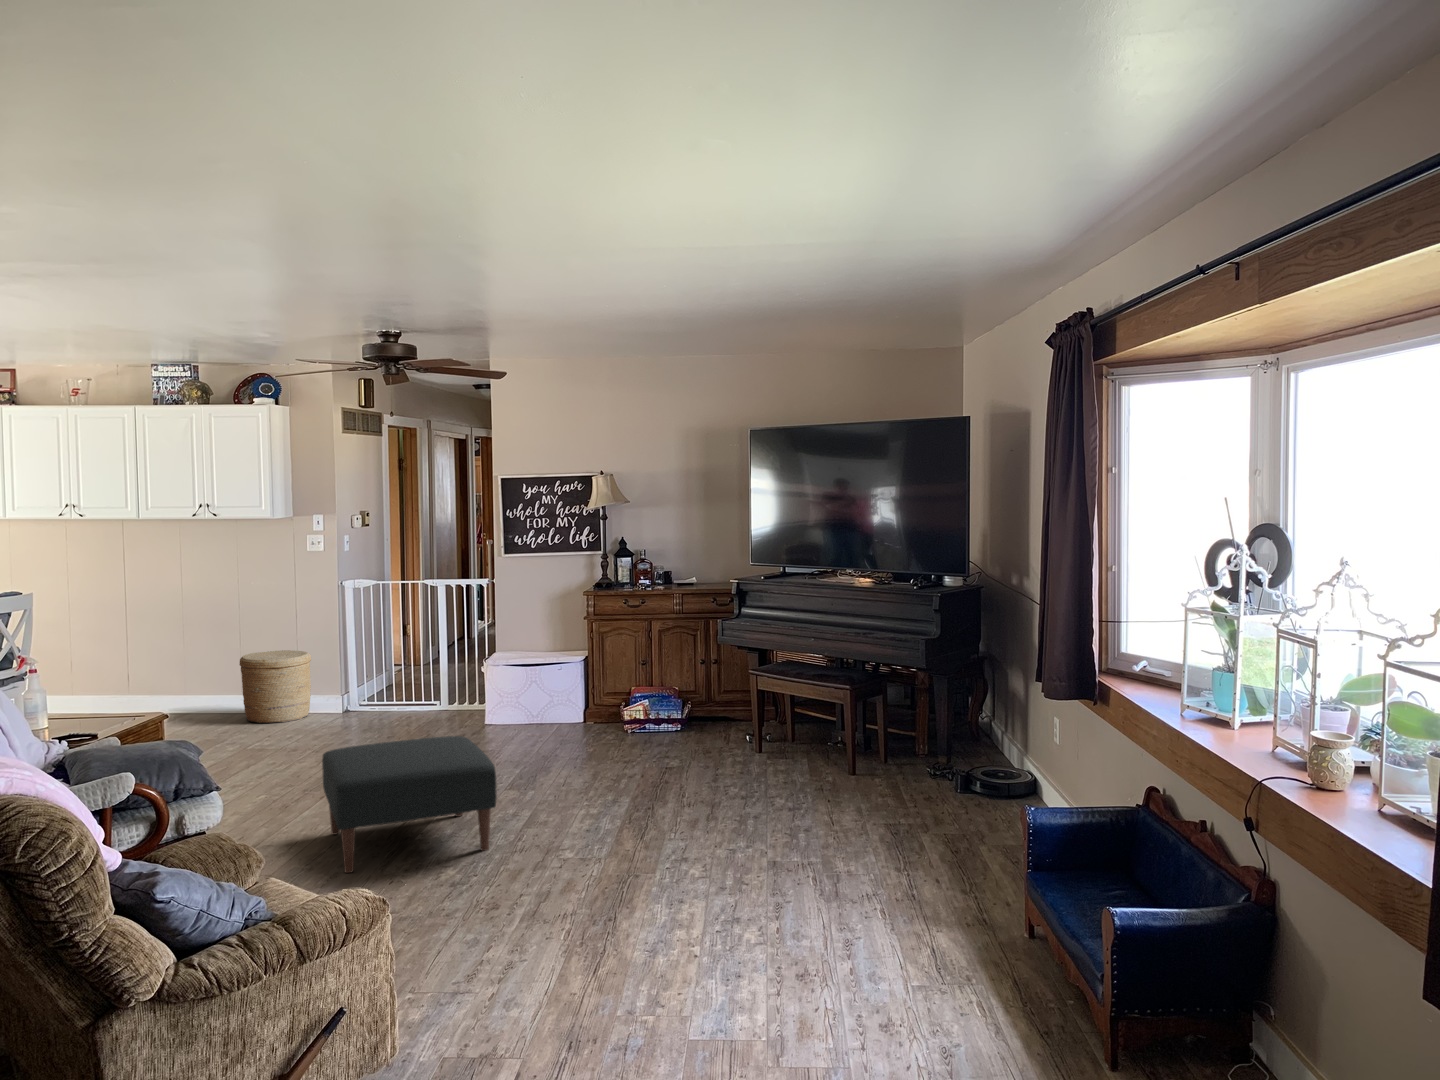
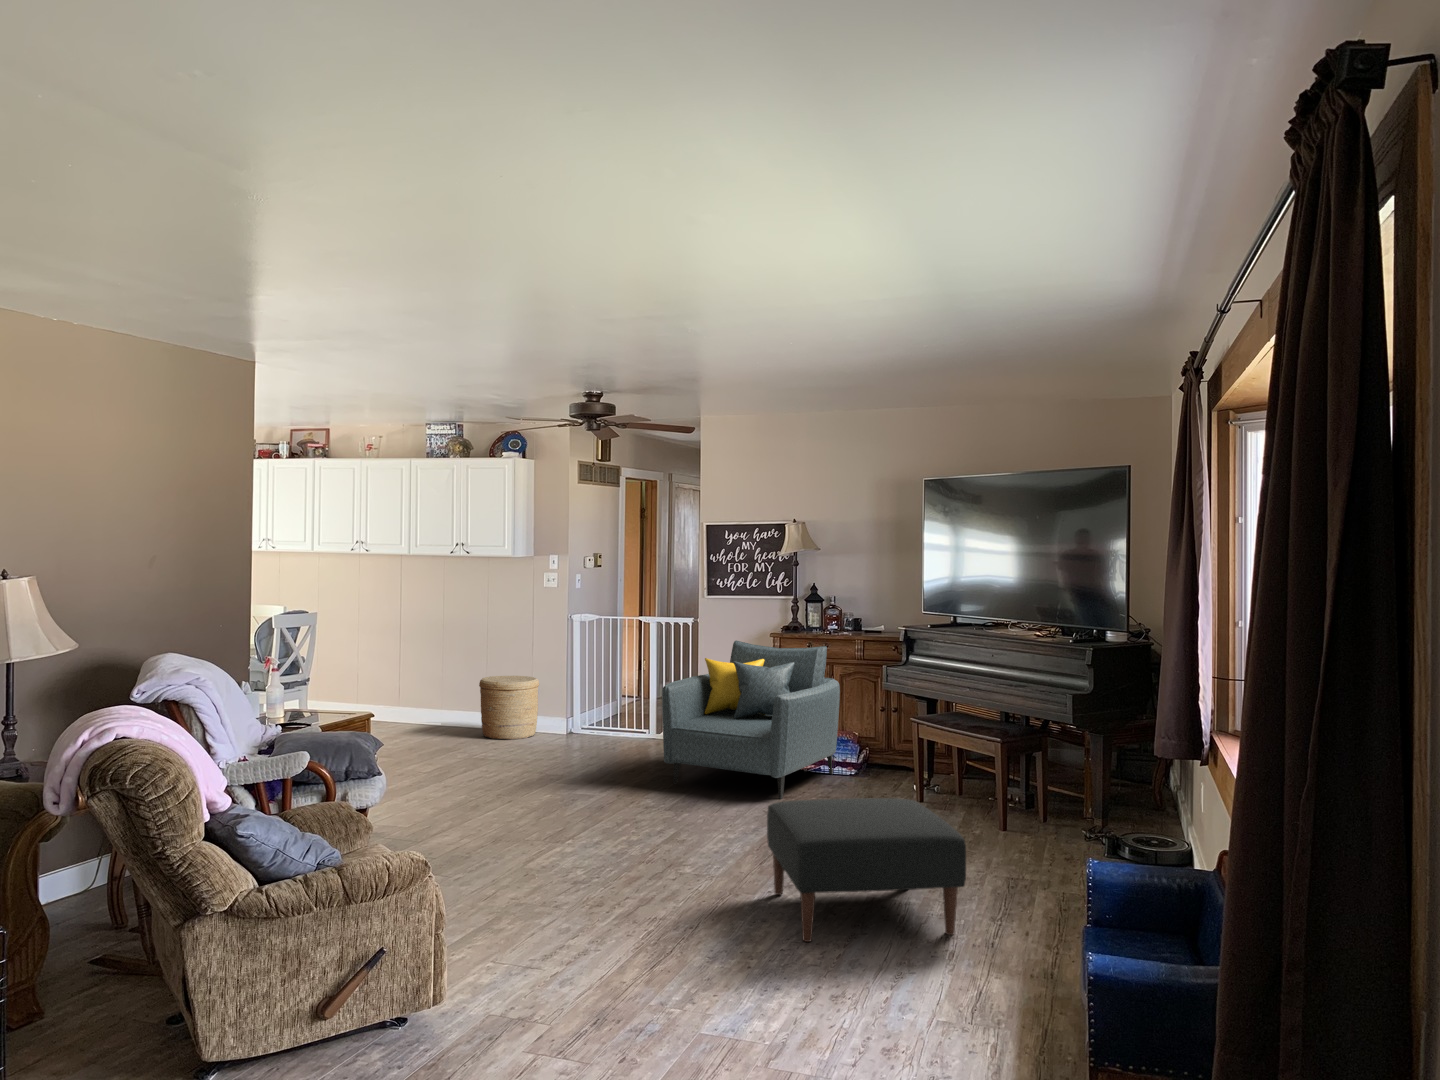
armchair: none [484,601,663,763] -> present [662,641,840,799]
ottoman: present [322,736,497,873] -> present [767,798,966,942]

